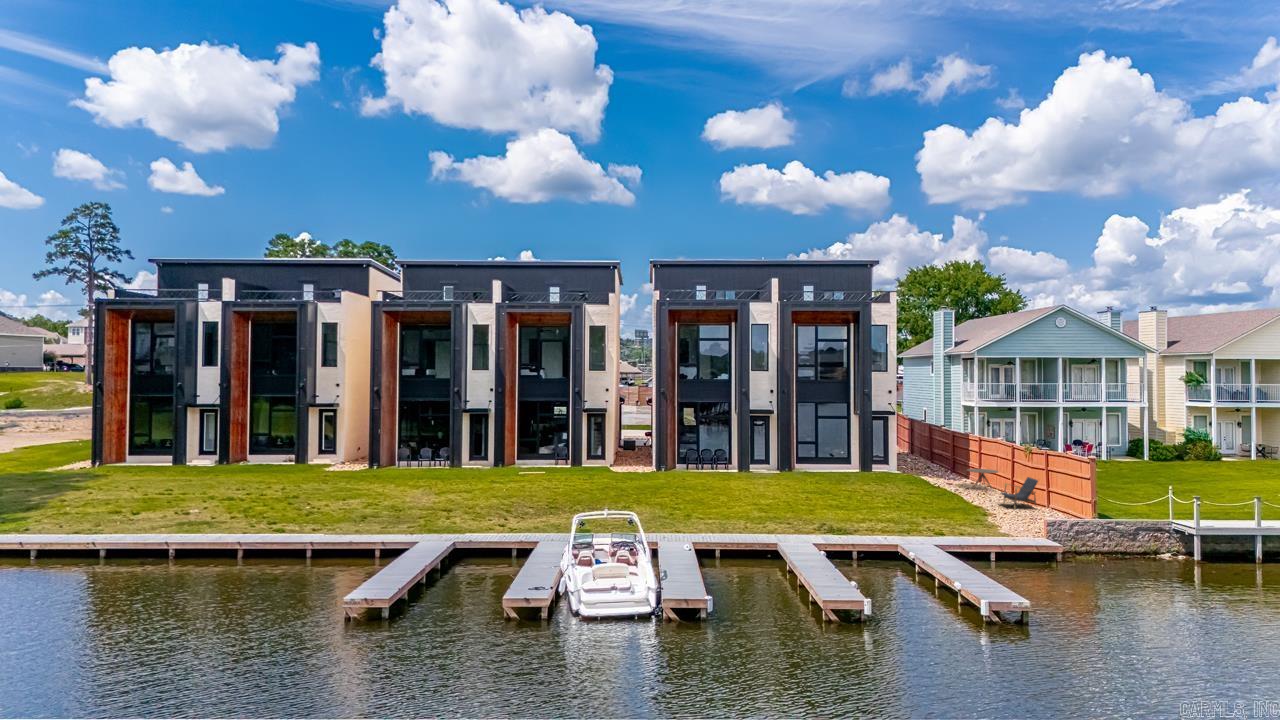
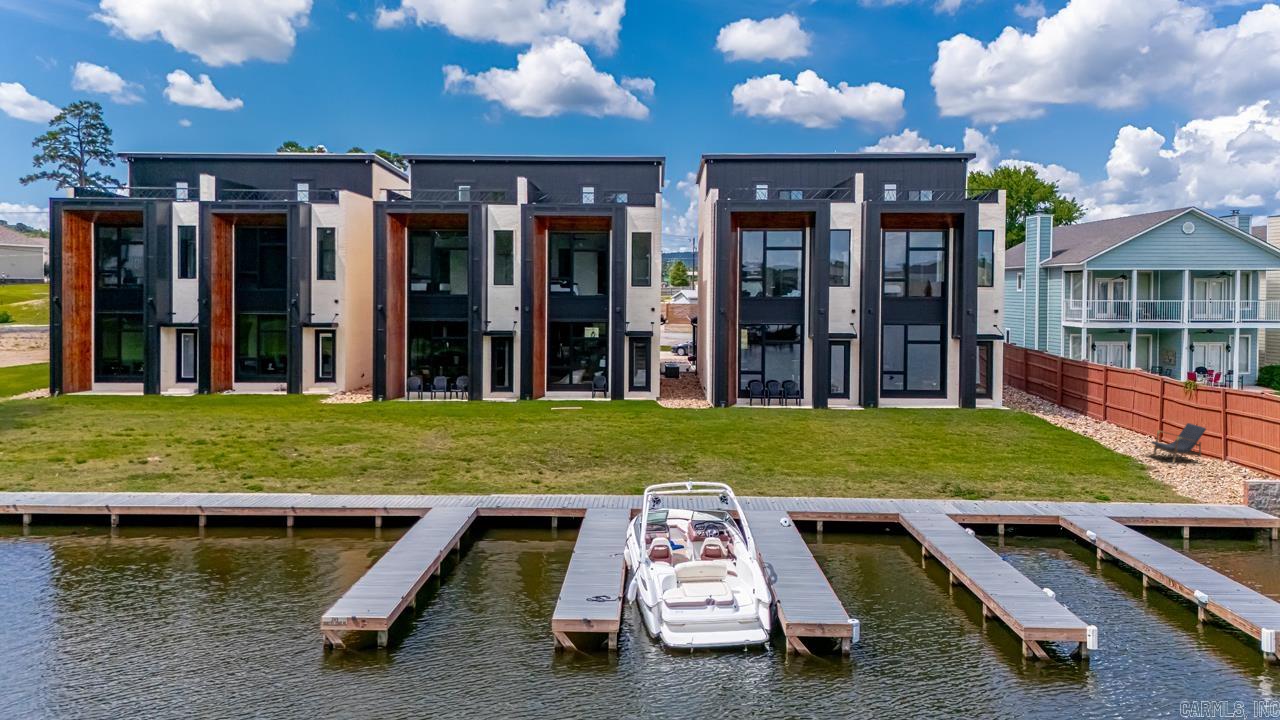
round table: present [967,469,998,489] -> none [1094,409,1136,438]

